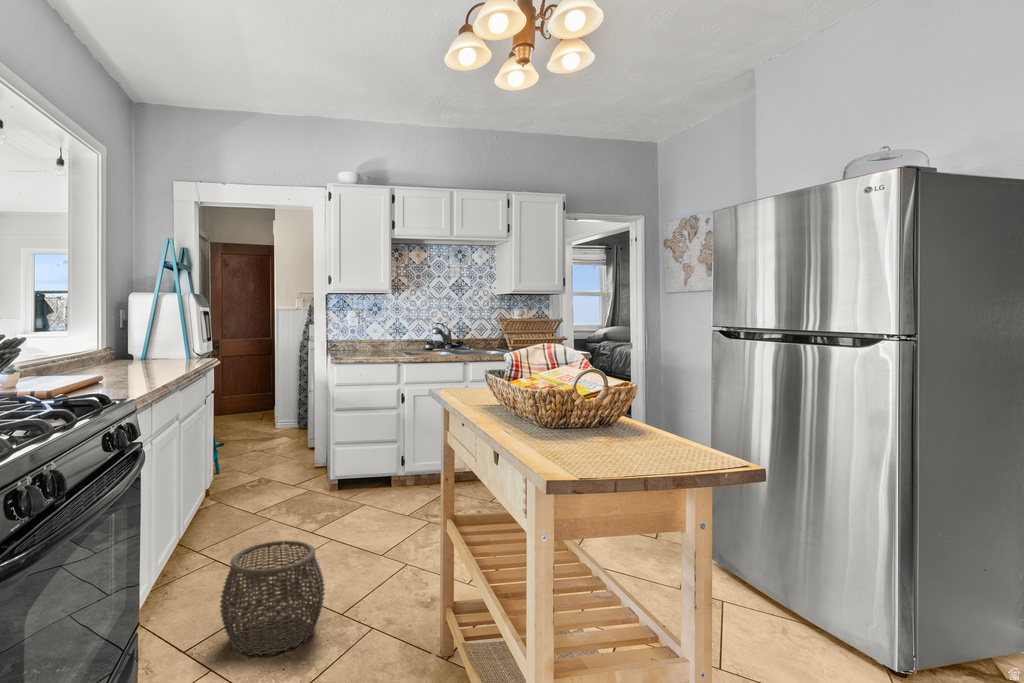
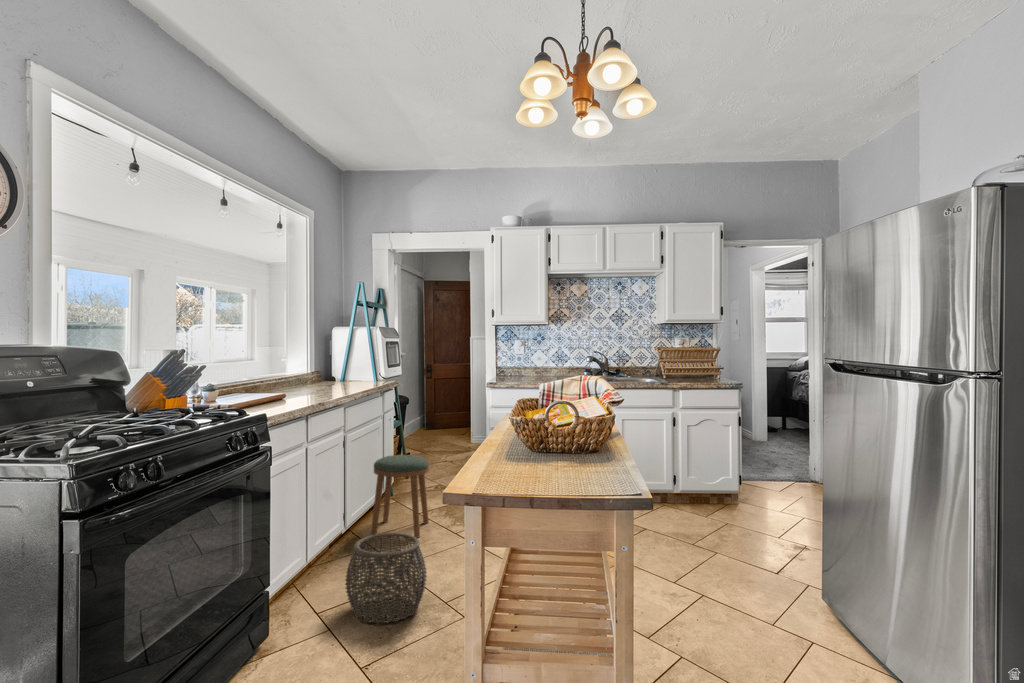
stool: none [202,447,274,550] -> present [371,455,429,537]

